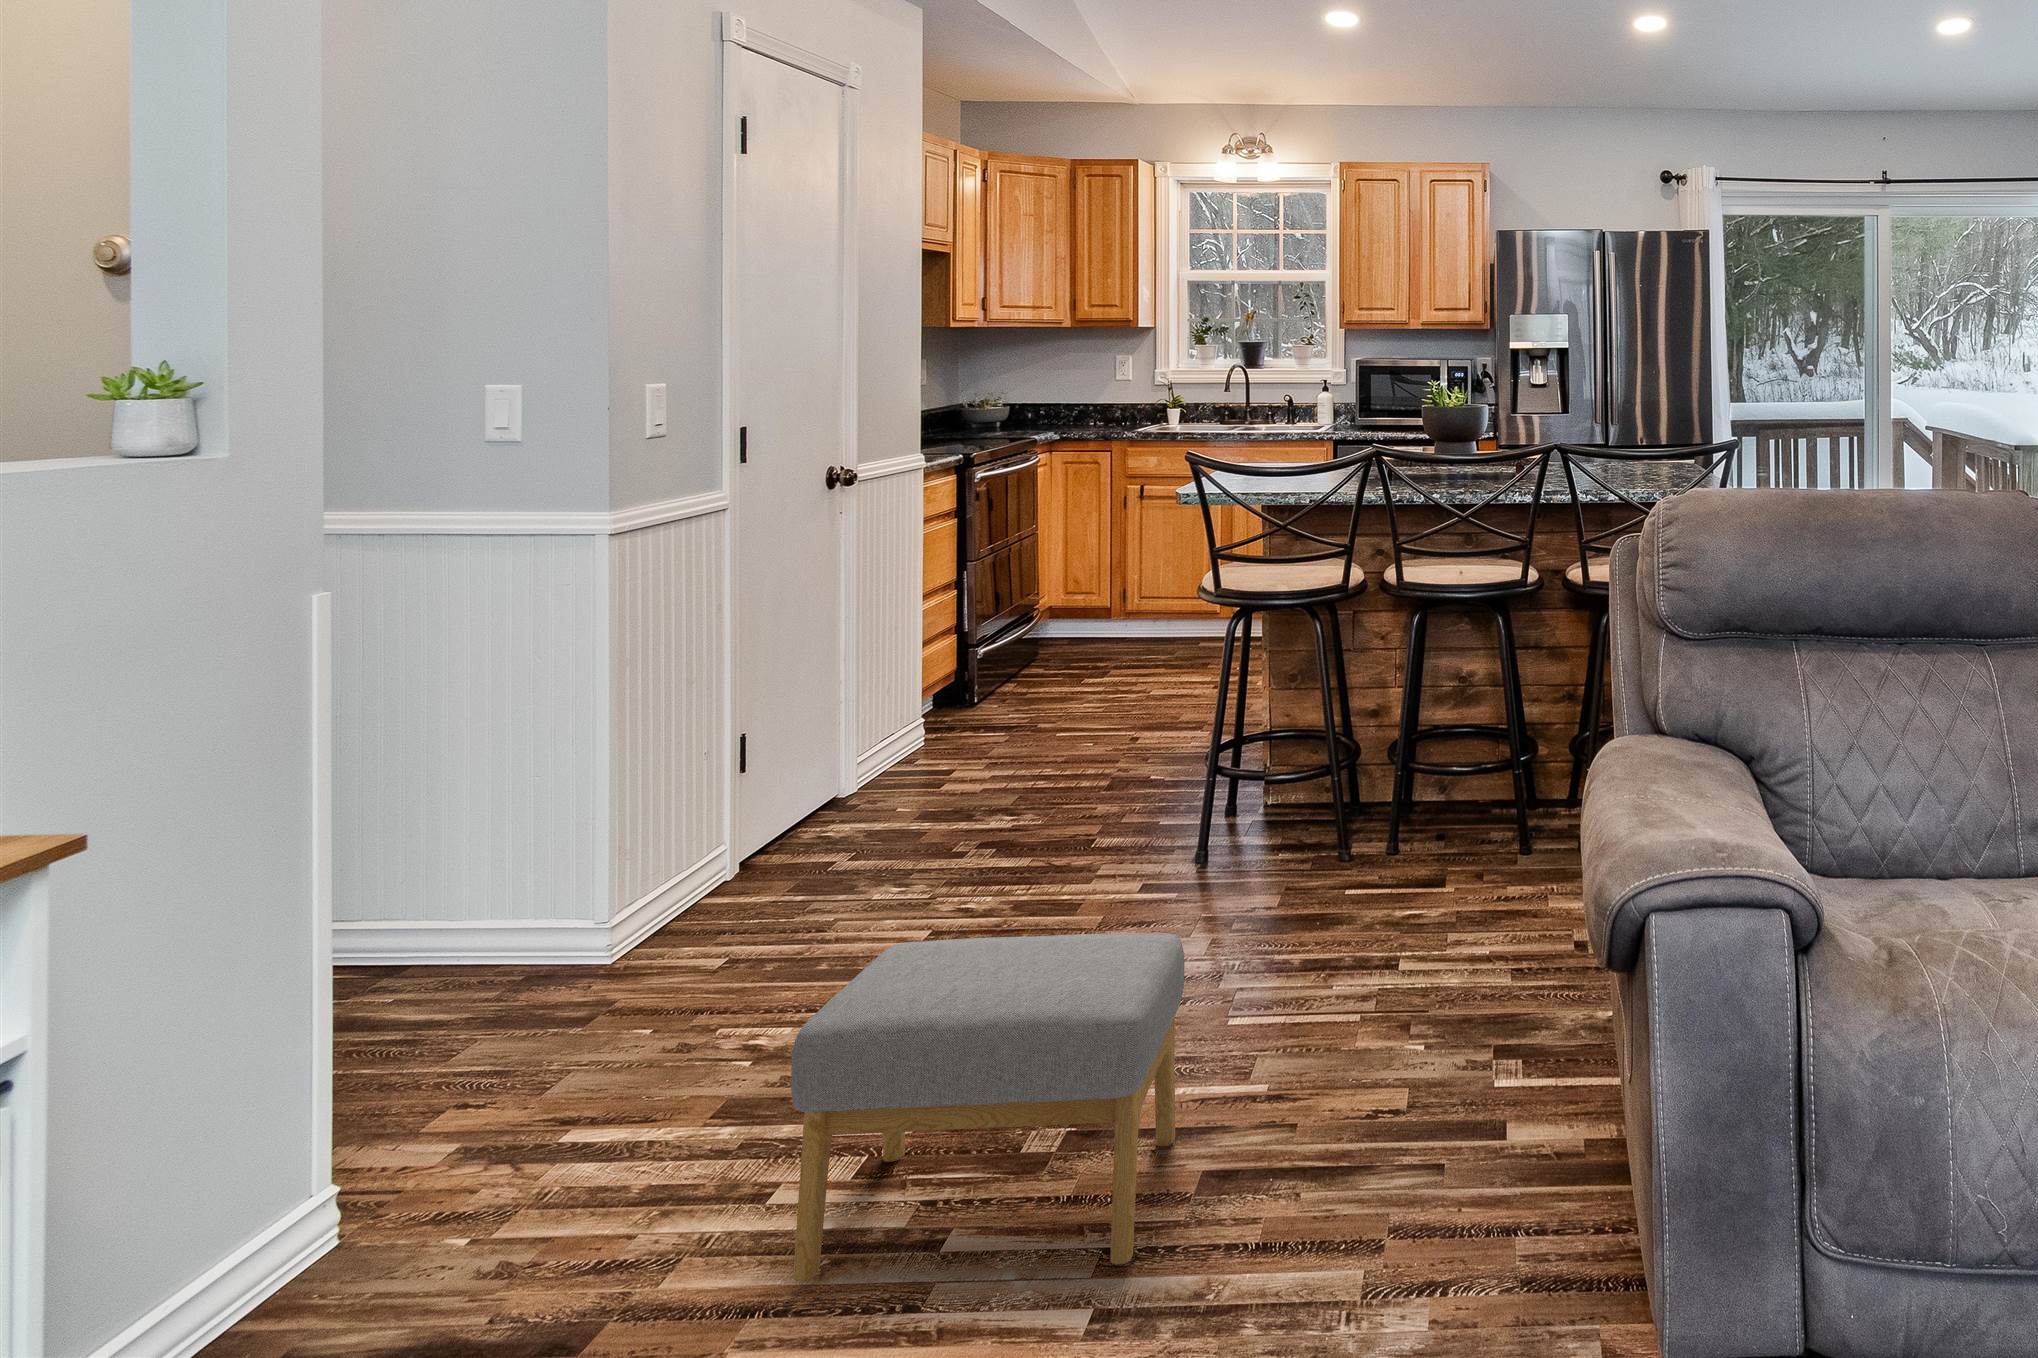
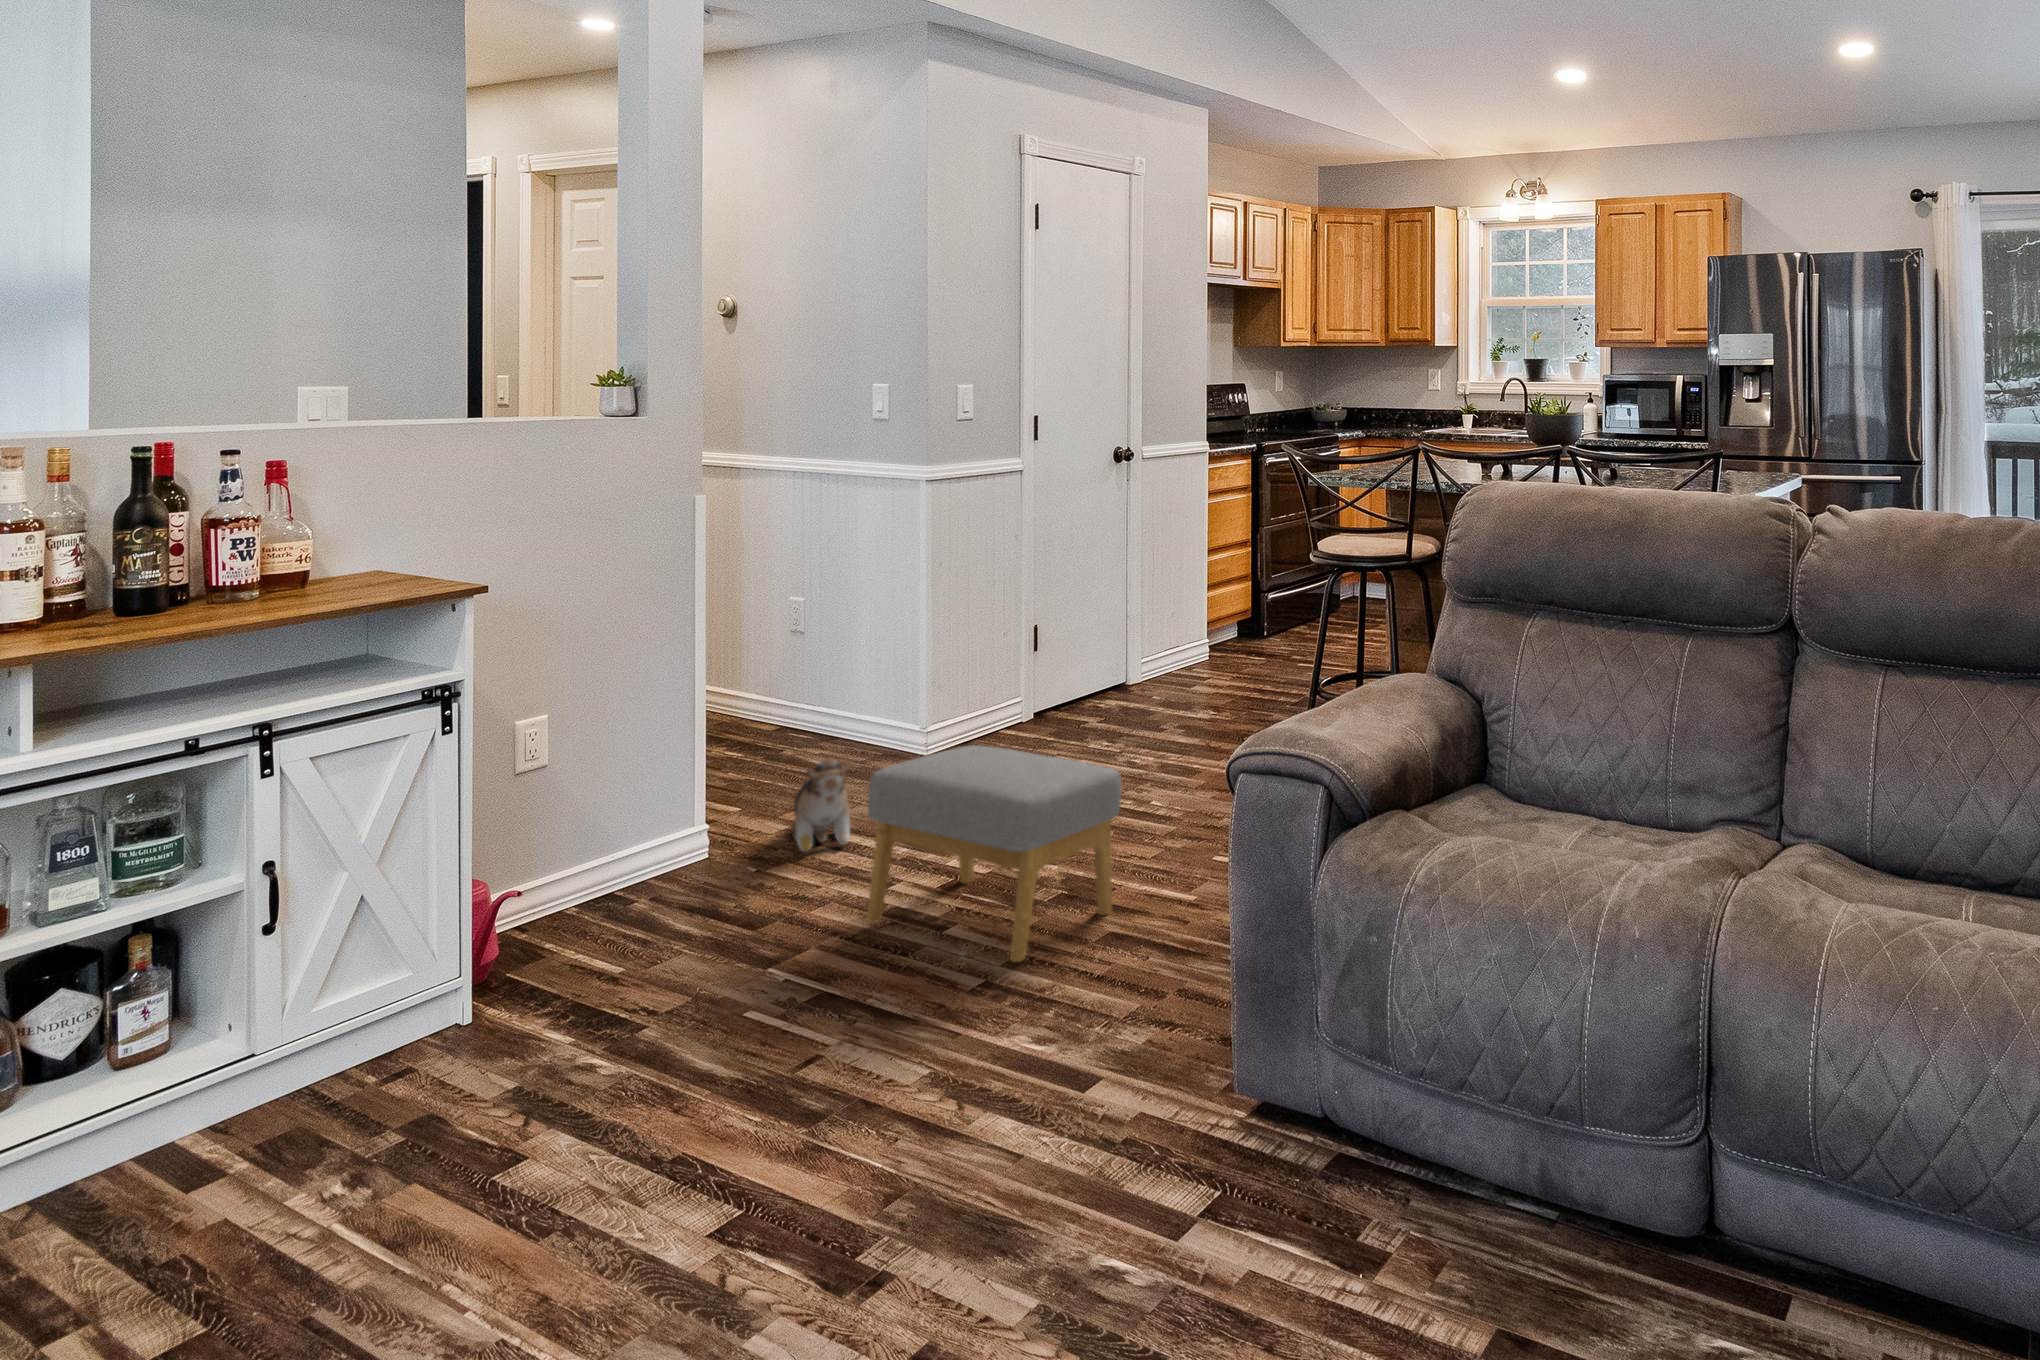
plush toy: none [469,1015,633,1192] -> present [791,759,850,852]

